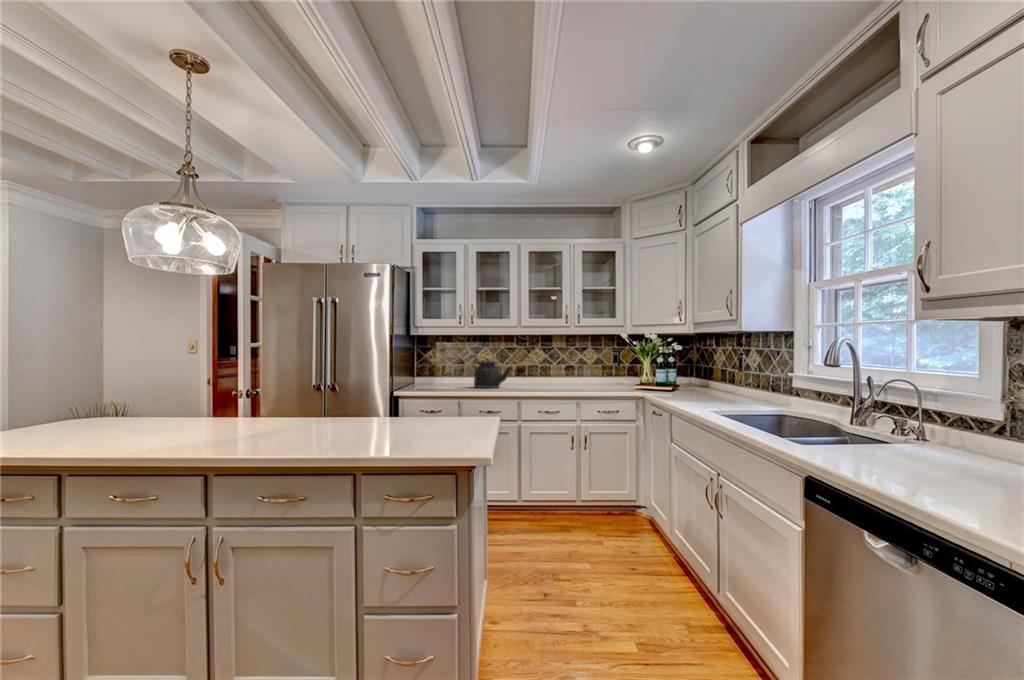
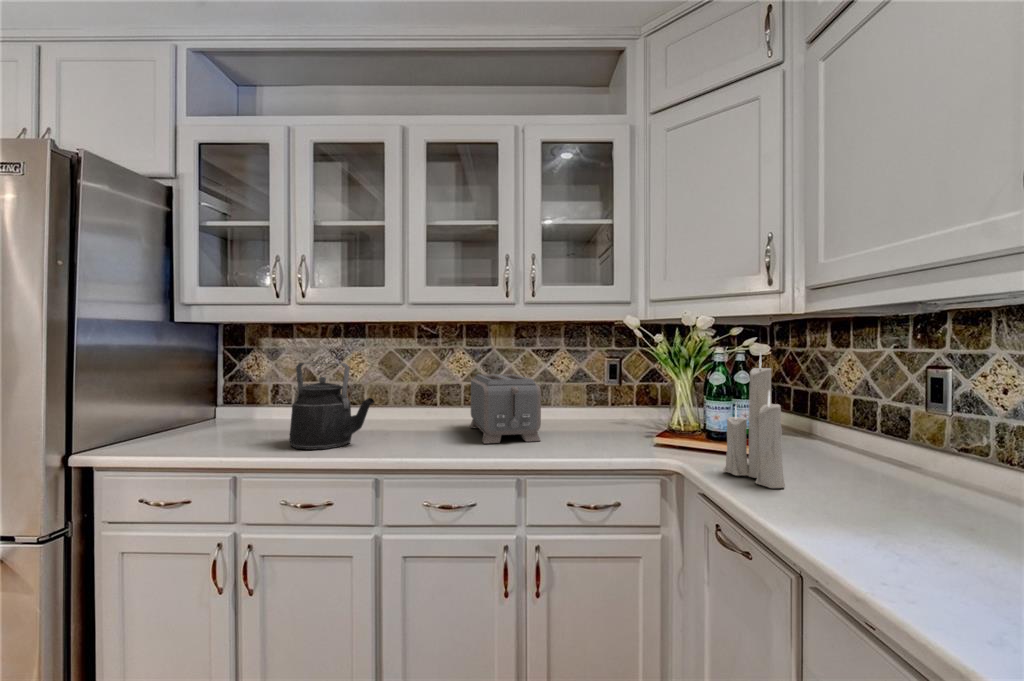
candle: none [659,342,679,392] -> present [723,353,785,488]
toaster: none [546,359,584,387] -> present [470,374,541,444]

